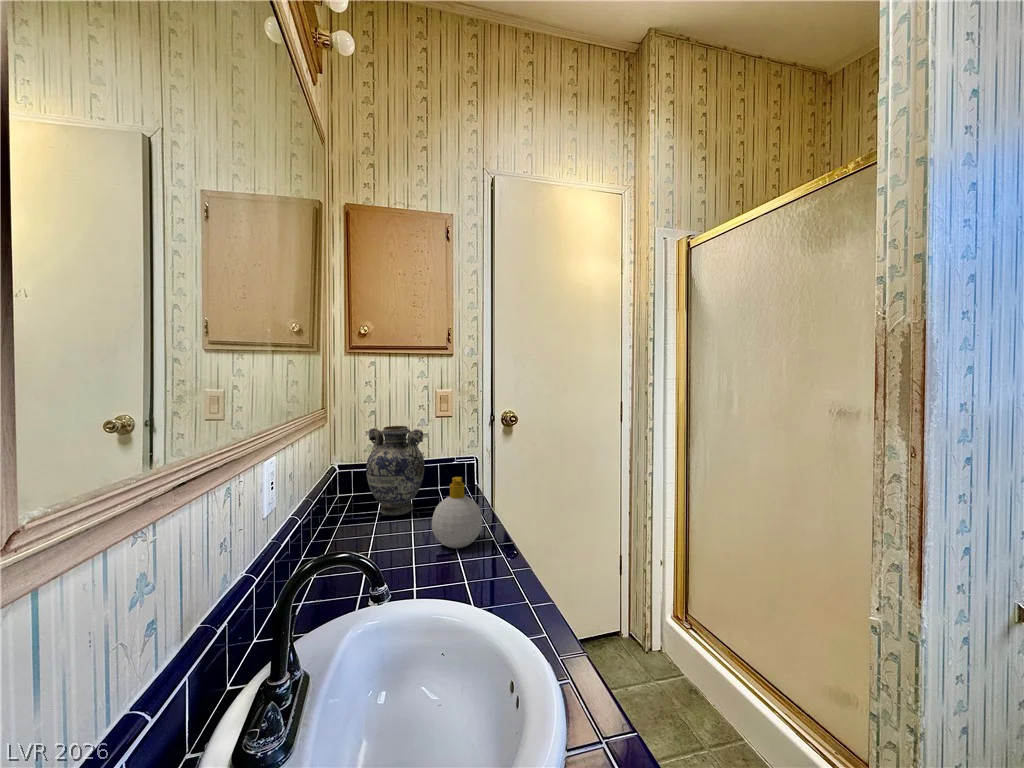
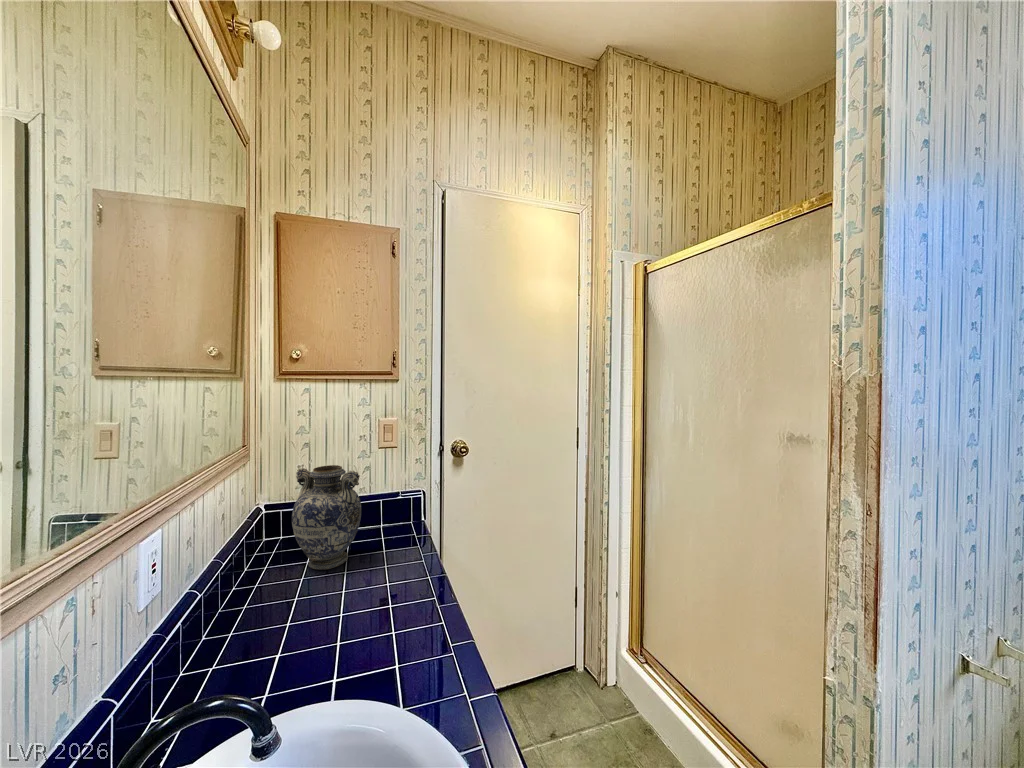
soap bottle: present [432,477,482,548] -> none [361,534,421,619]

